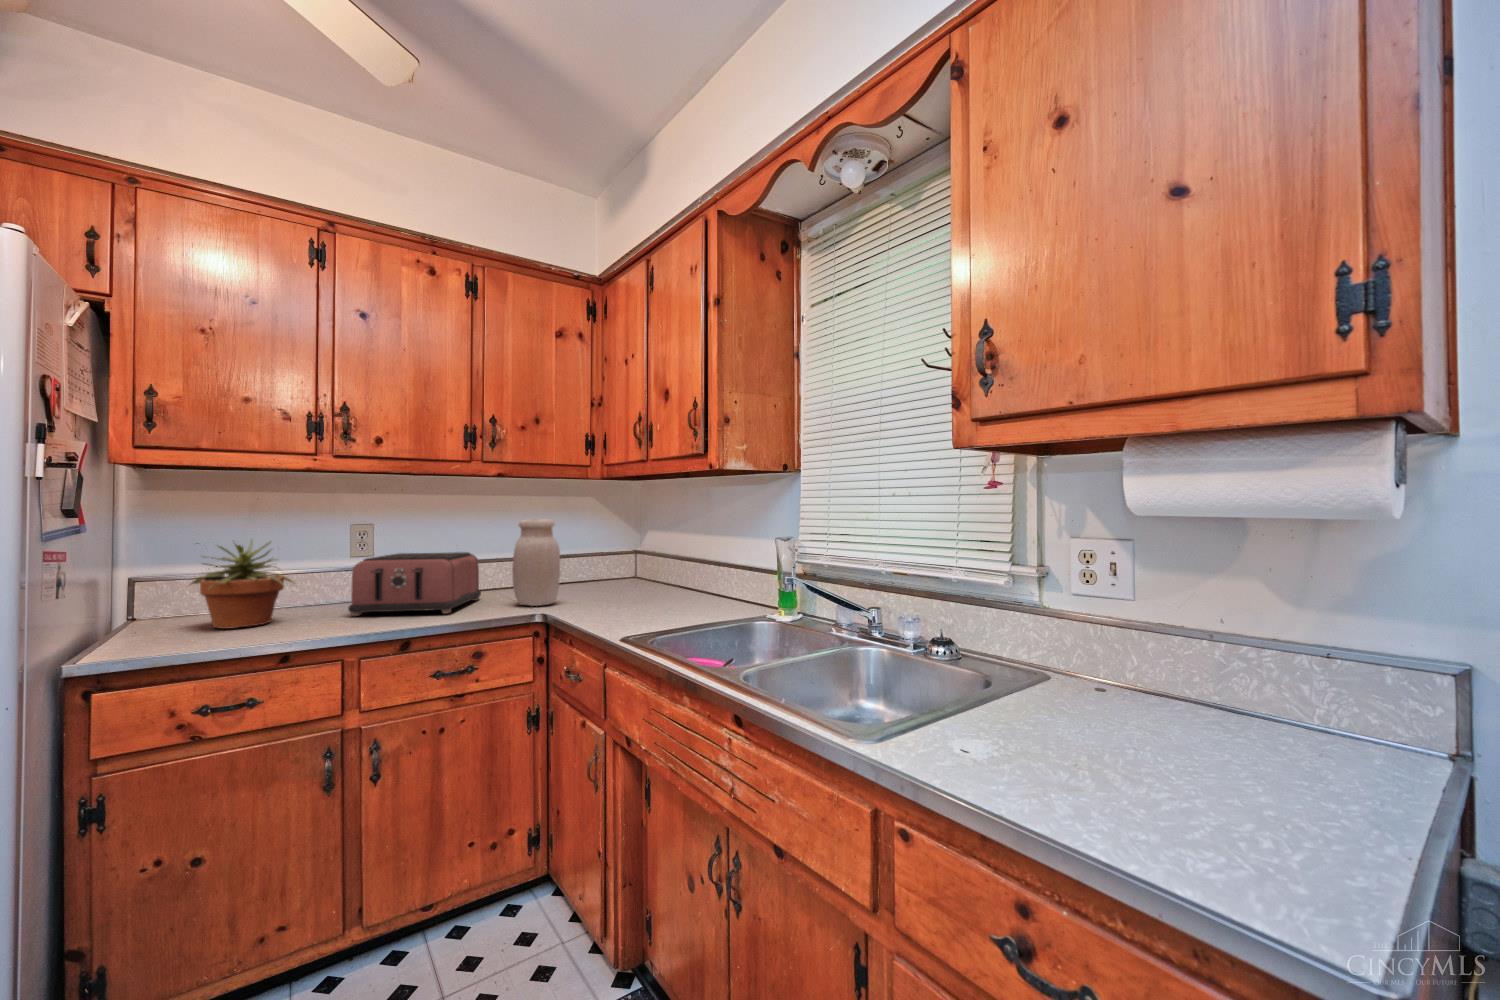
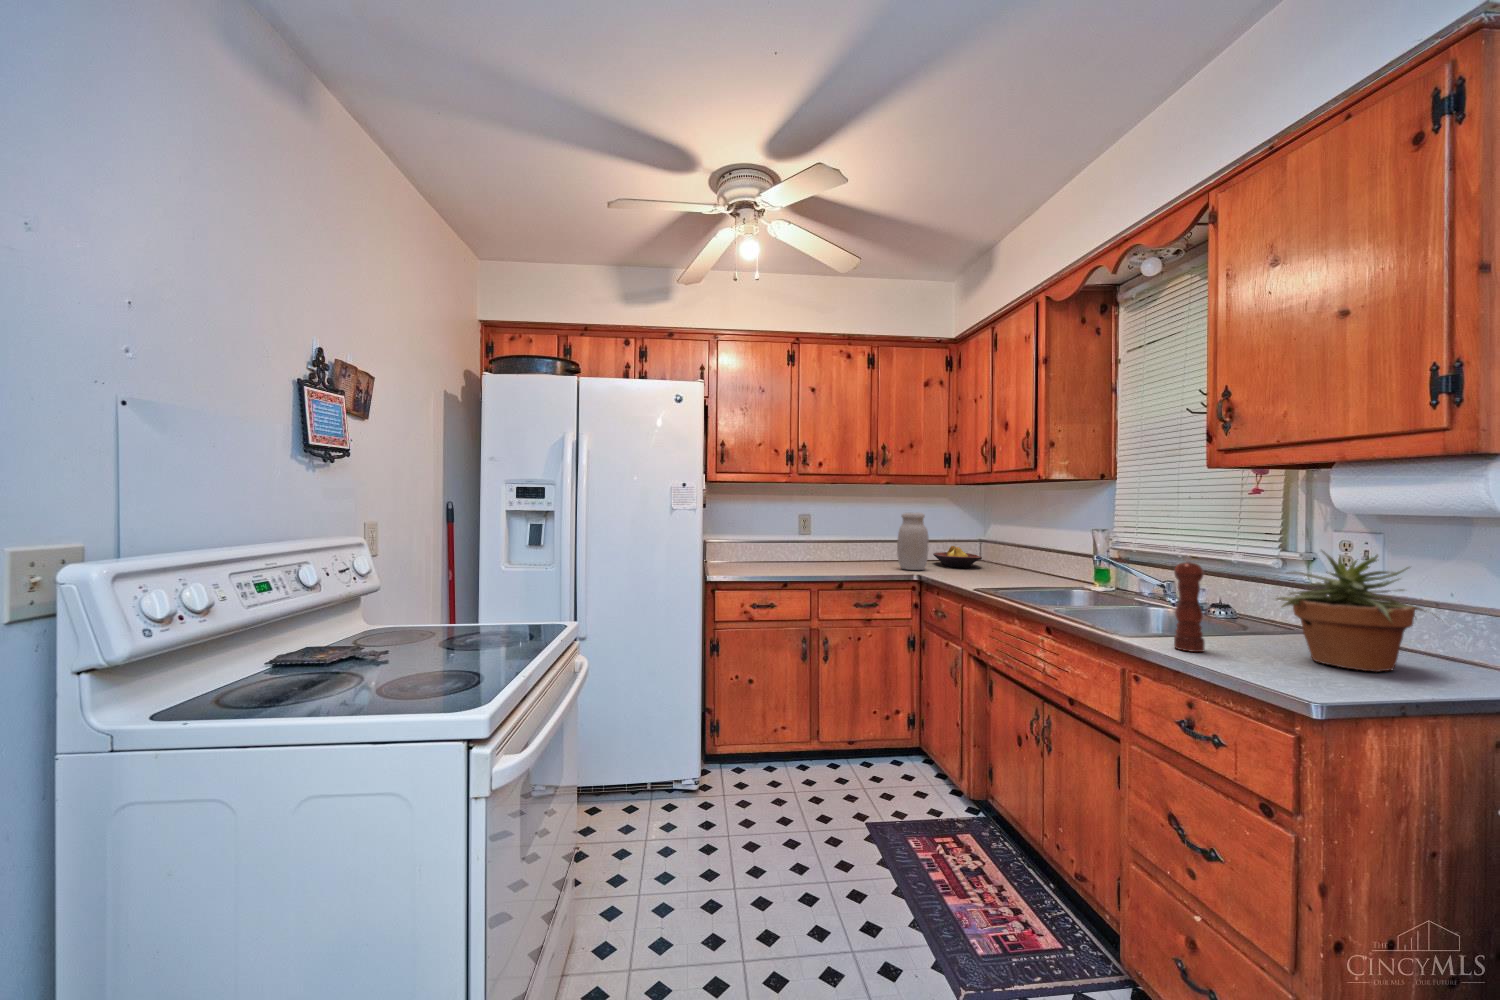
potted plant: present [191,540,295,629] -> present [1276,551,1425,672]
toaster: present [348,552,481,616] -> none [805,533,875,570]
fruit bowl: none [571,563,636,594] -> present [933,546,982,568]
pepper mill: none [952,597,1000,773] -> present [1174,556,1205,652]

